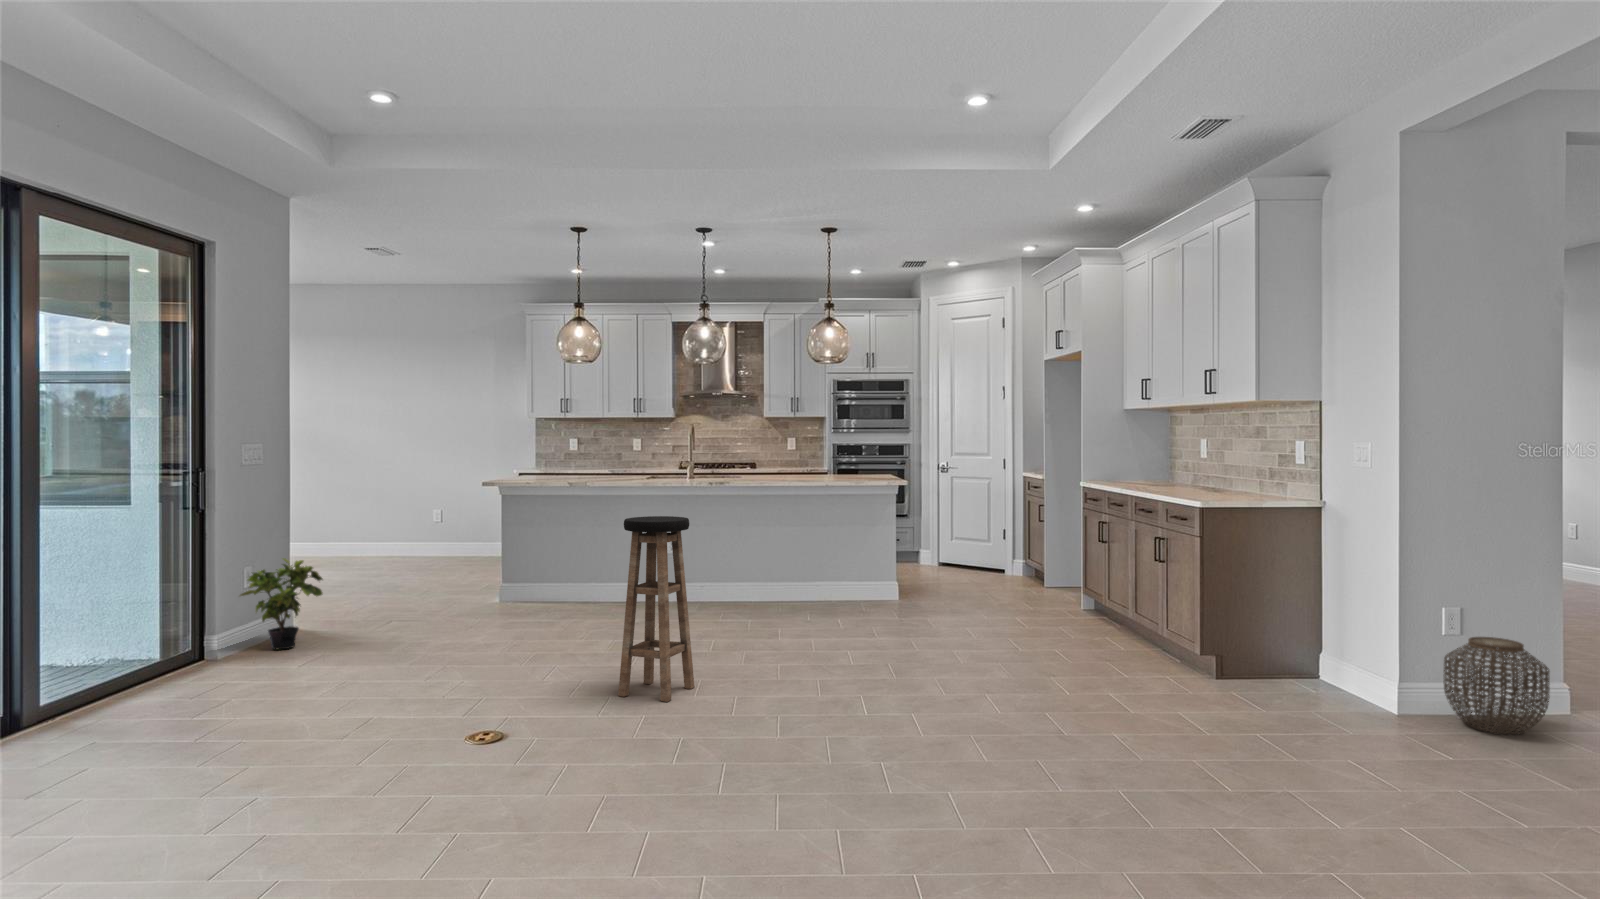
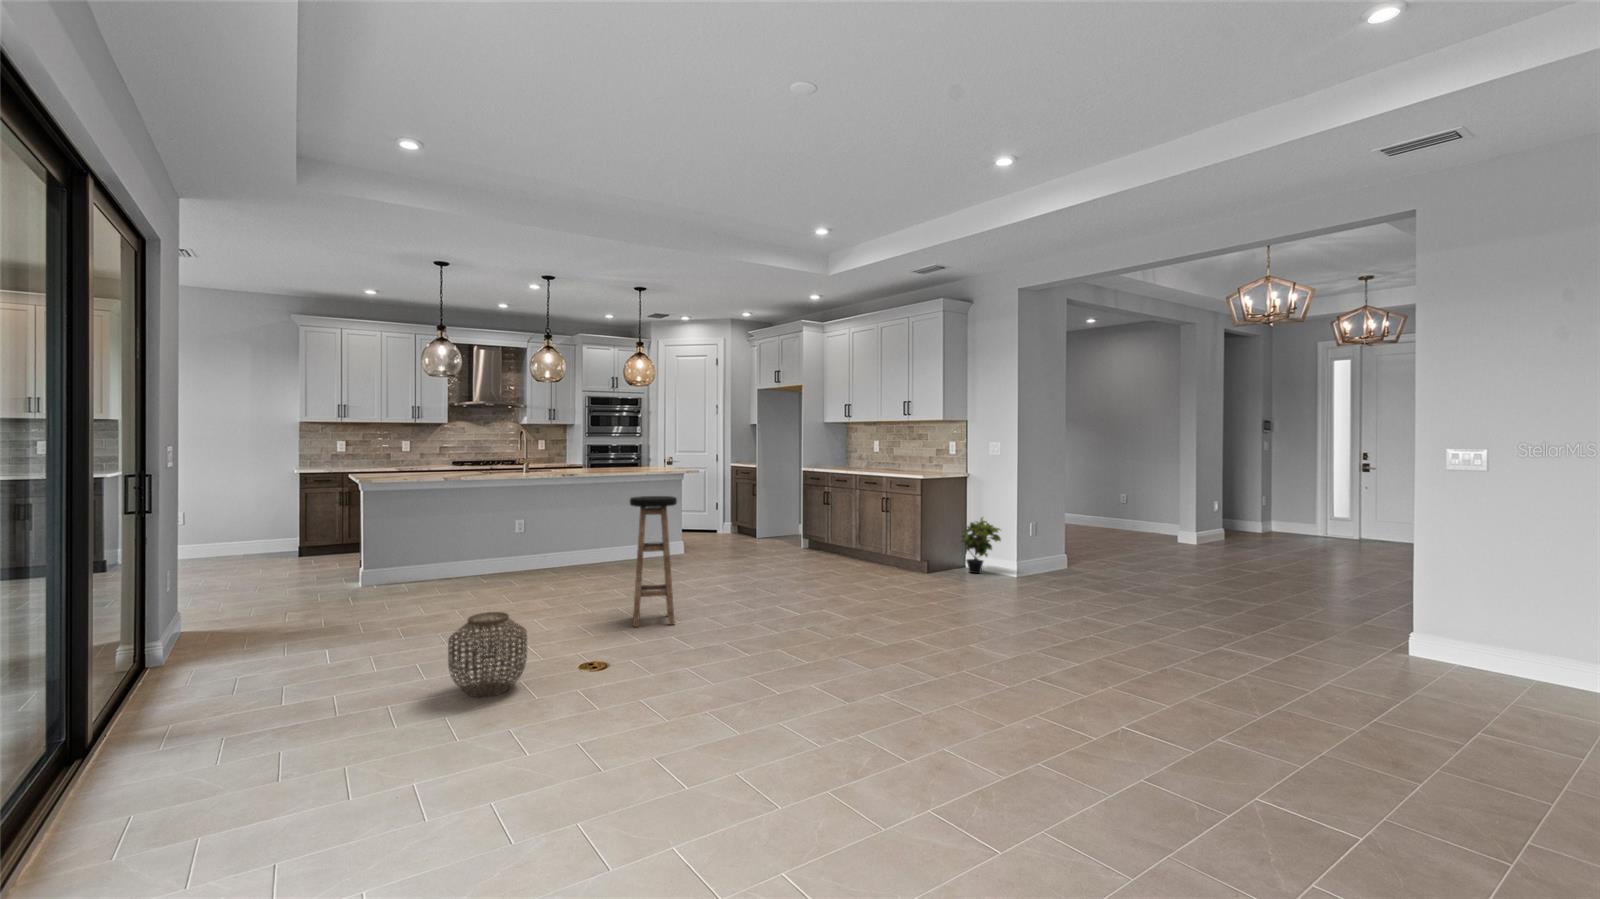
potted plant: present [240,558,323,649] -> present [962,518,1001,573]
woven basket: present [1444,637,1550,735] -> present [448,612,527,697]

